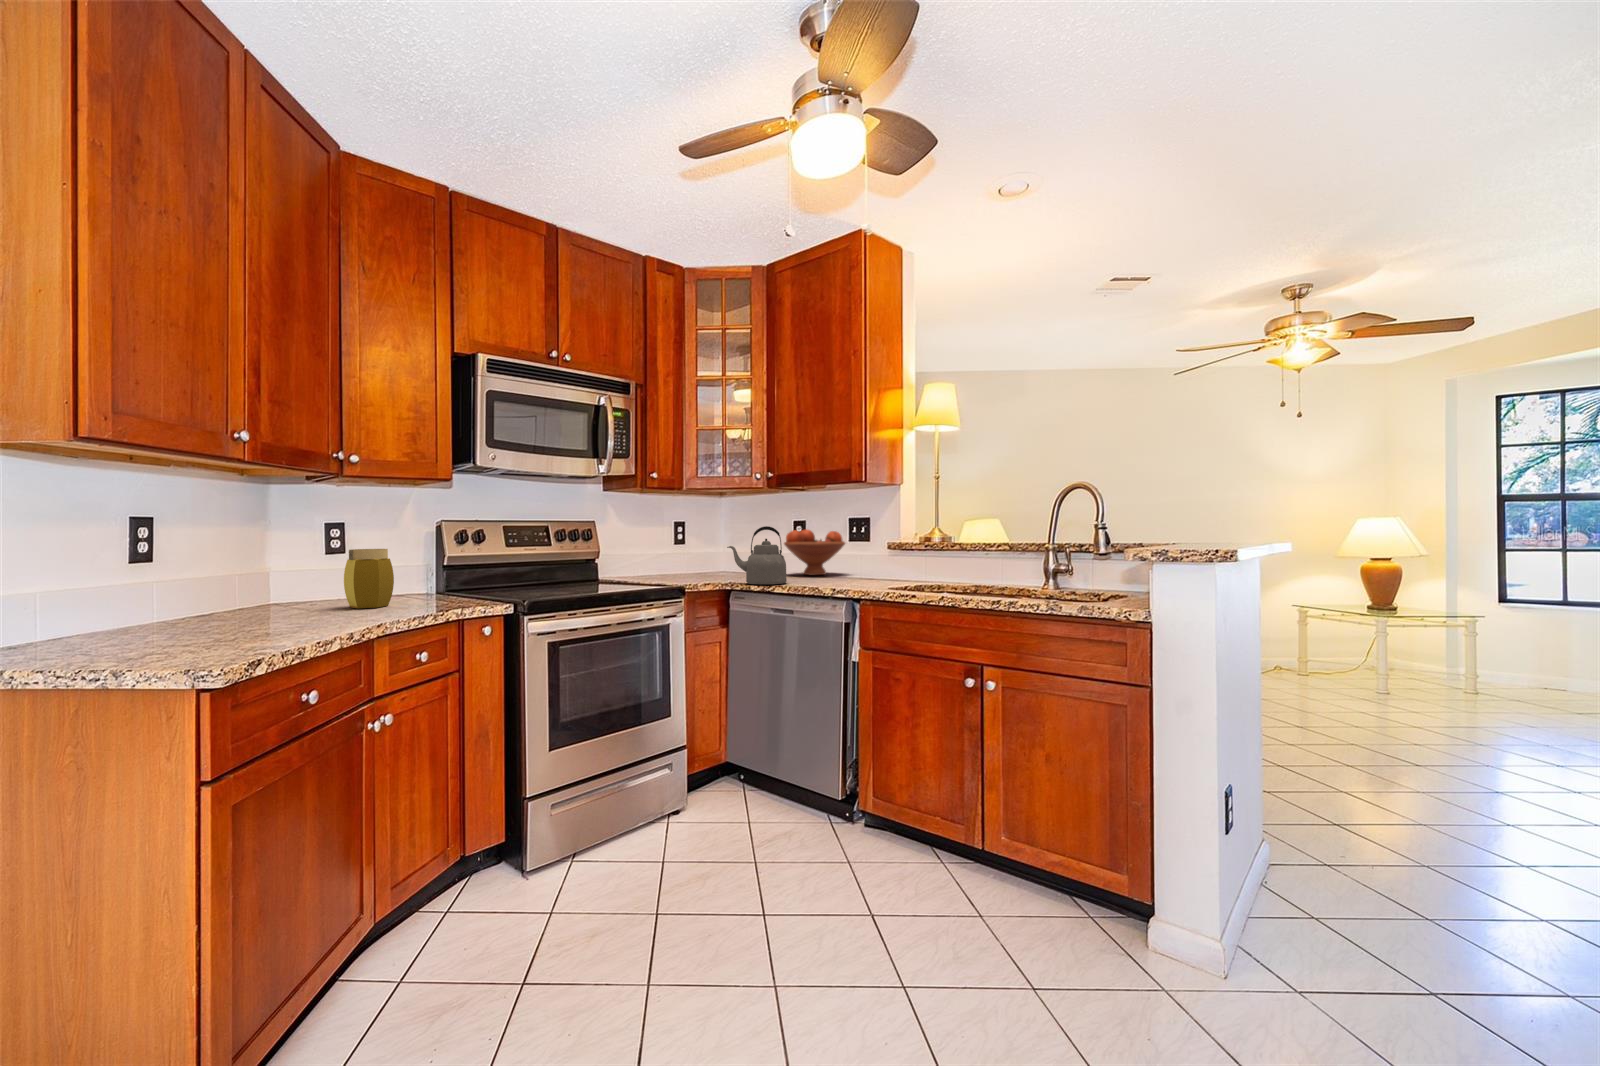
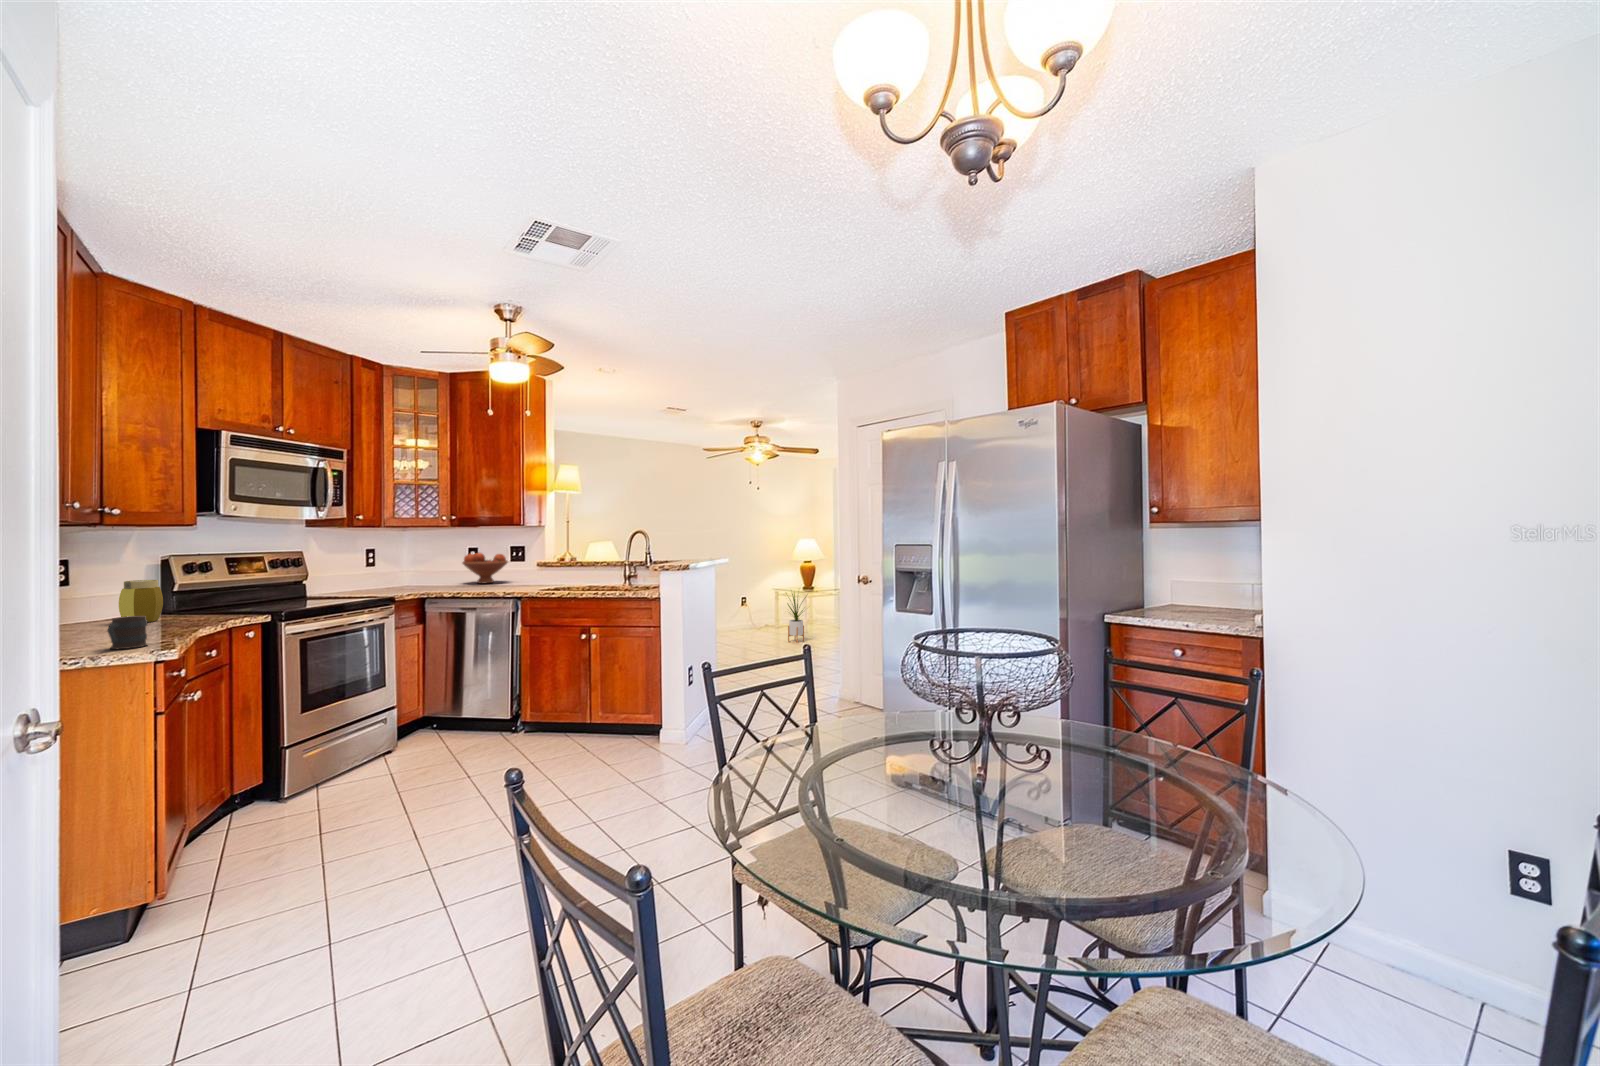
kettle: present [727,526,787,585] -> none [424,554,469,592]
mug: none [178,597,256,654] -> present [107,616,147,649]
house plant: none [1301,604,1371,710] -> present [787,593,808,643]

